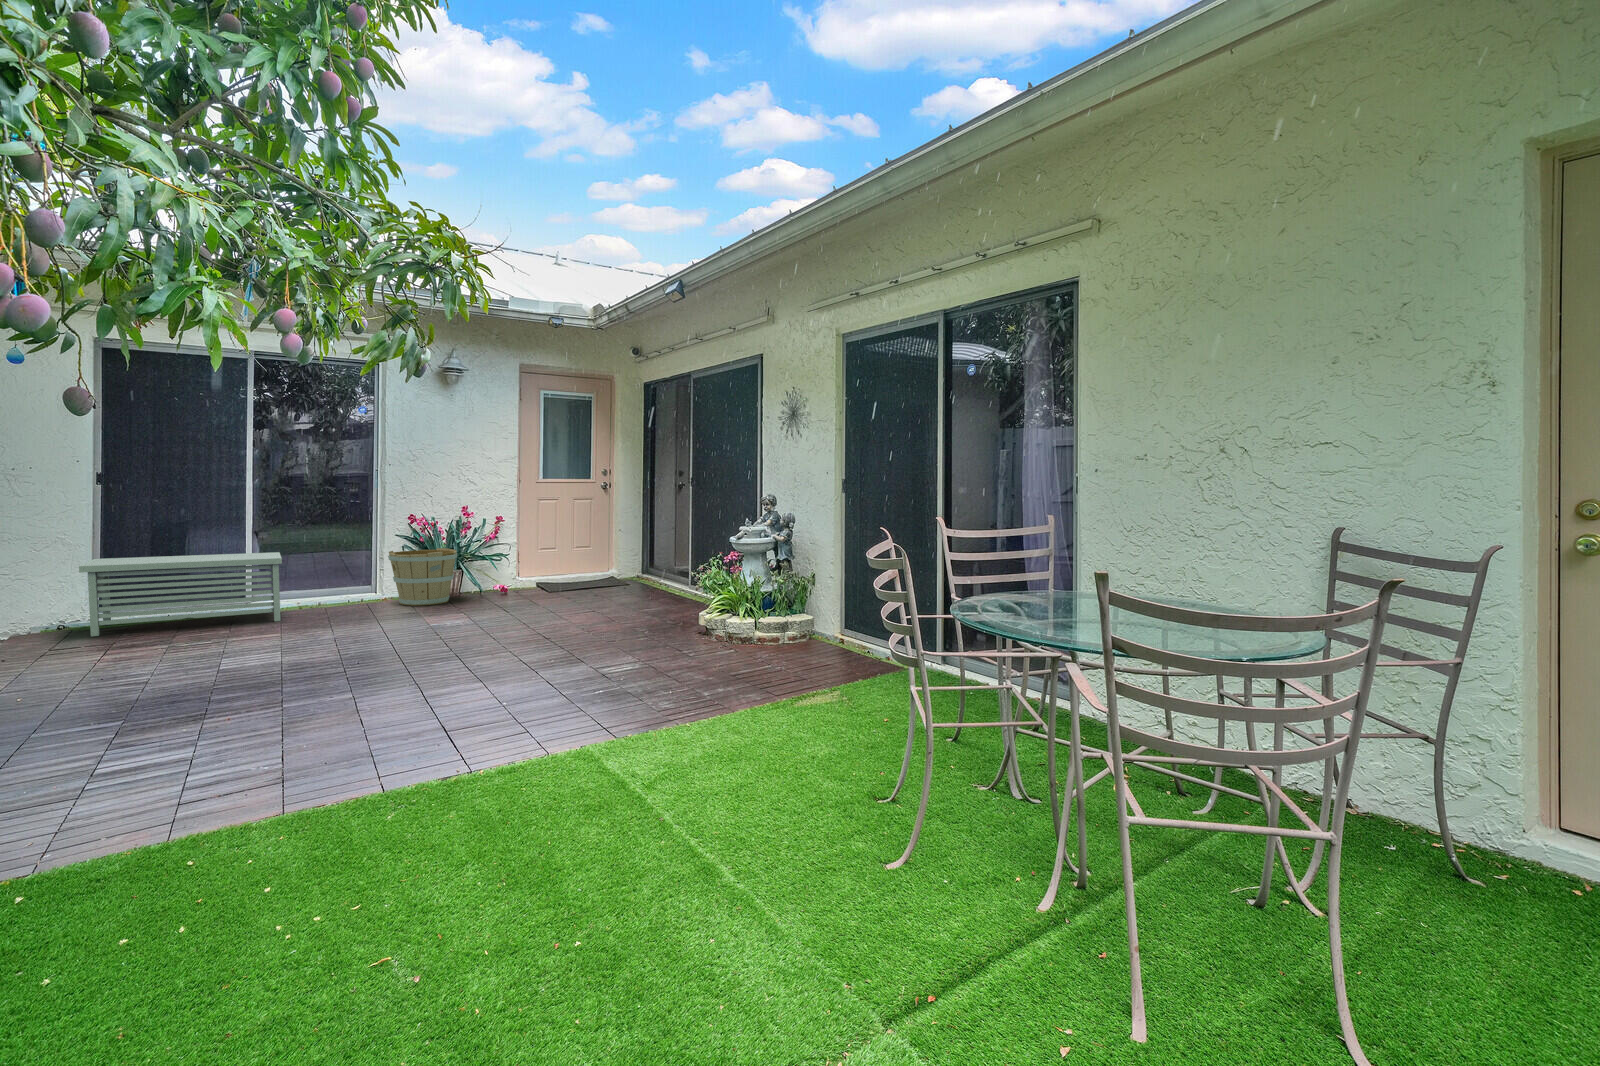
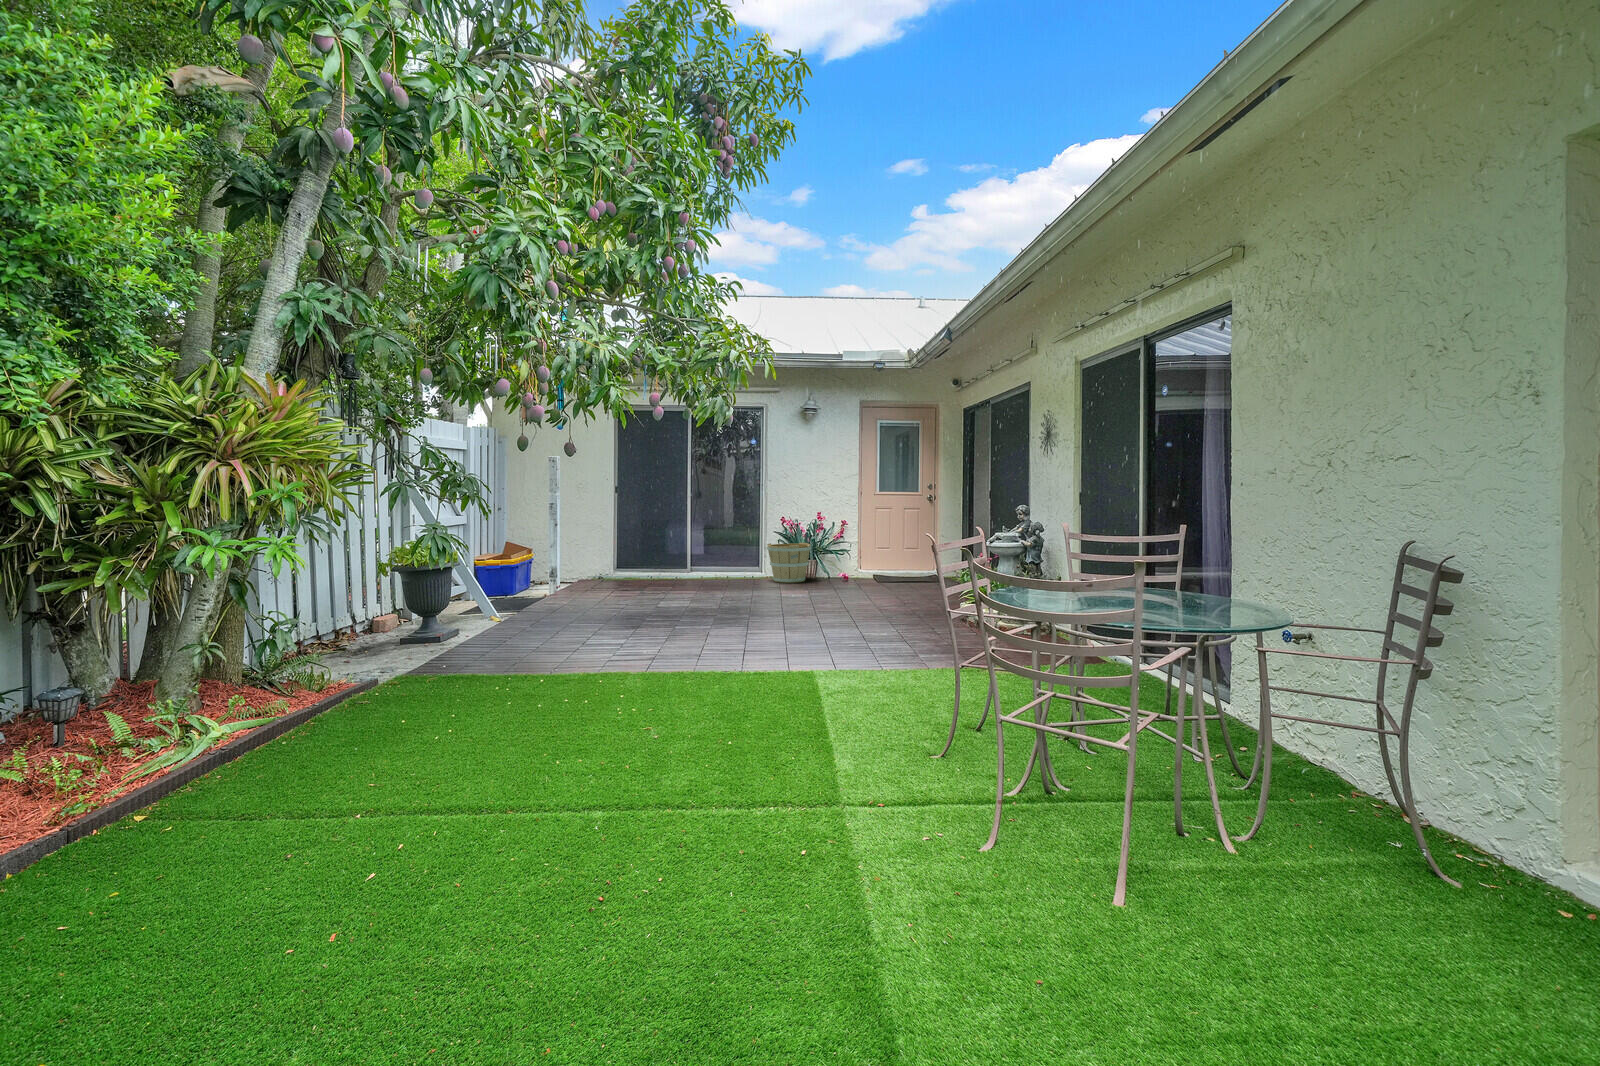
storage bench: present [79,552,282,636] -> none [607,542,706,588]

